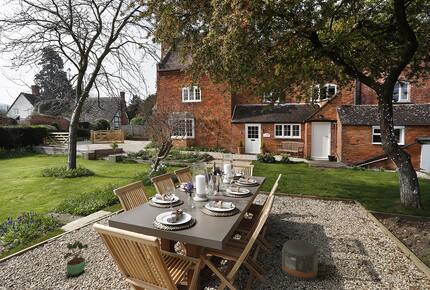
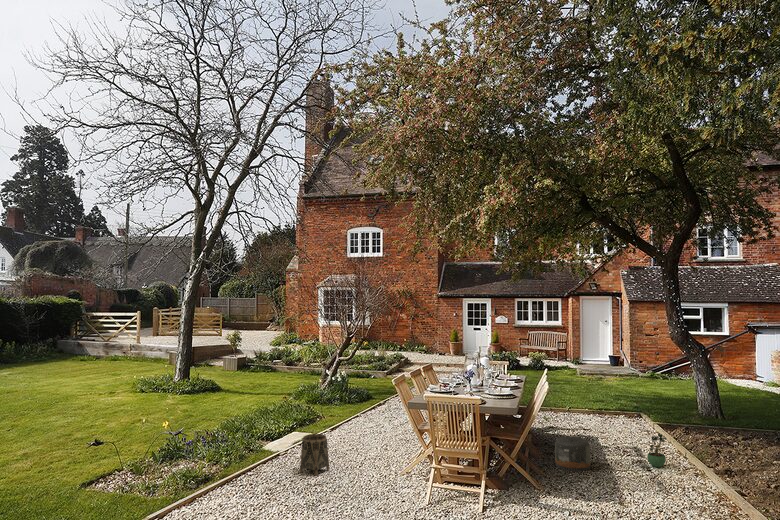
basket: none [24,236,57,282] -> present [300,434,329,476]
potted plant: present [64,241,88,275] -> present [647,433,667,467]

